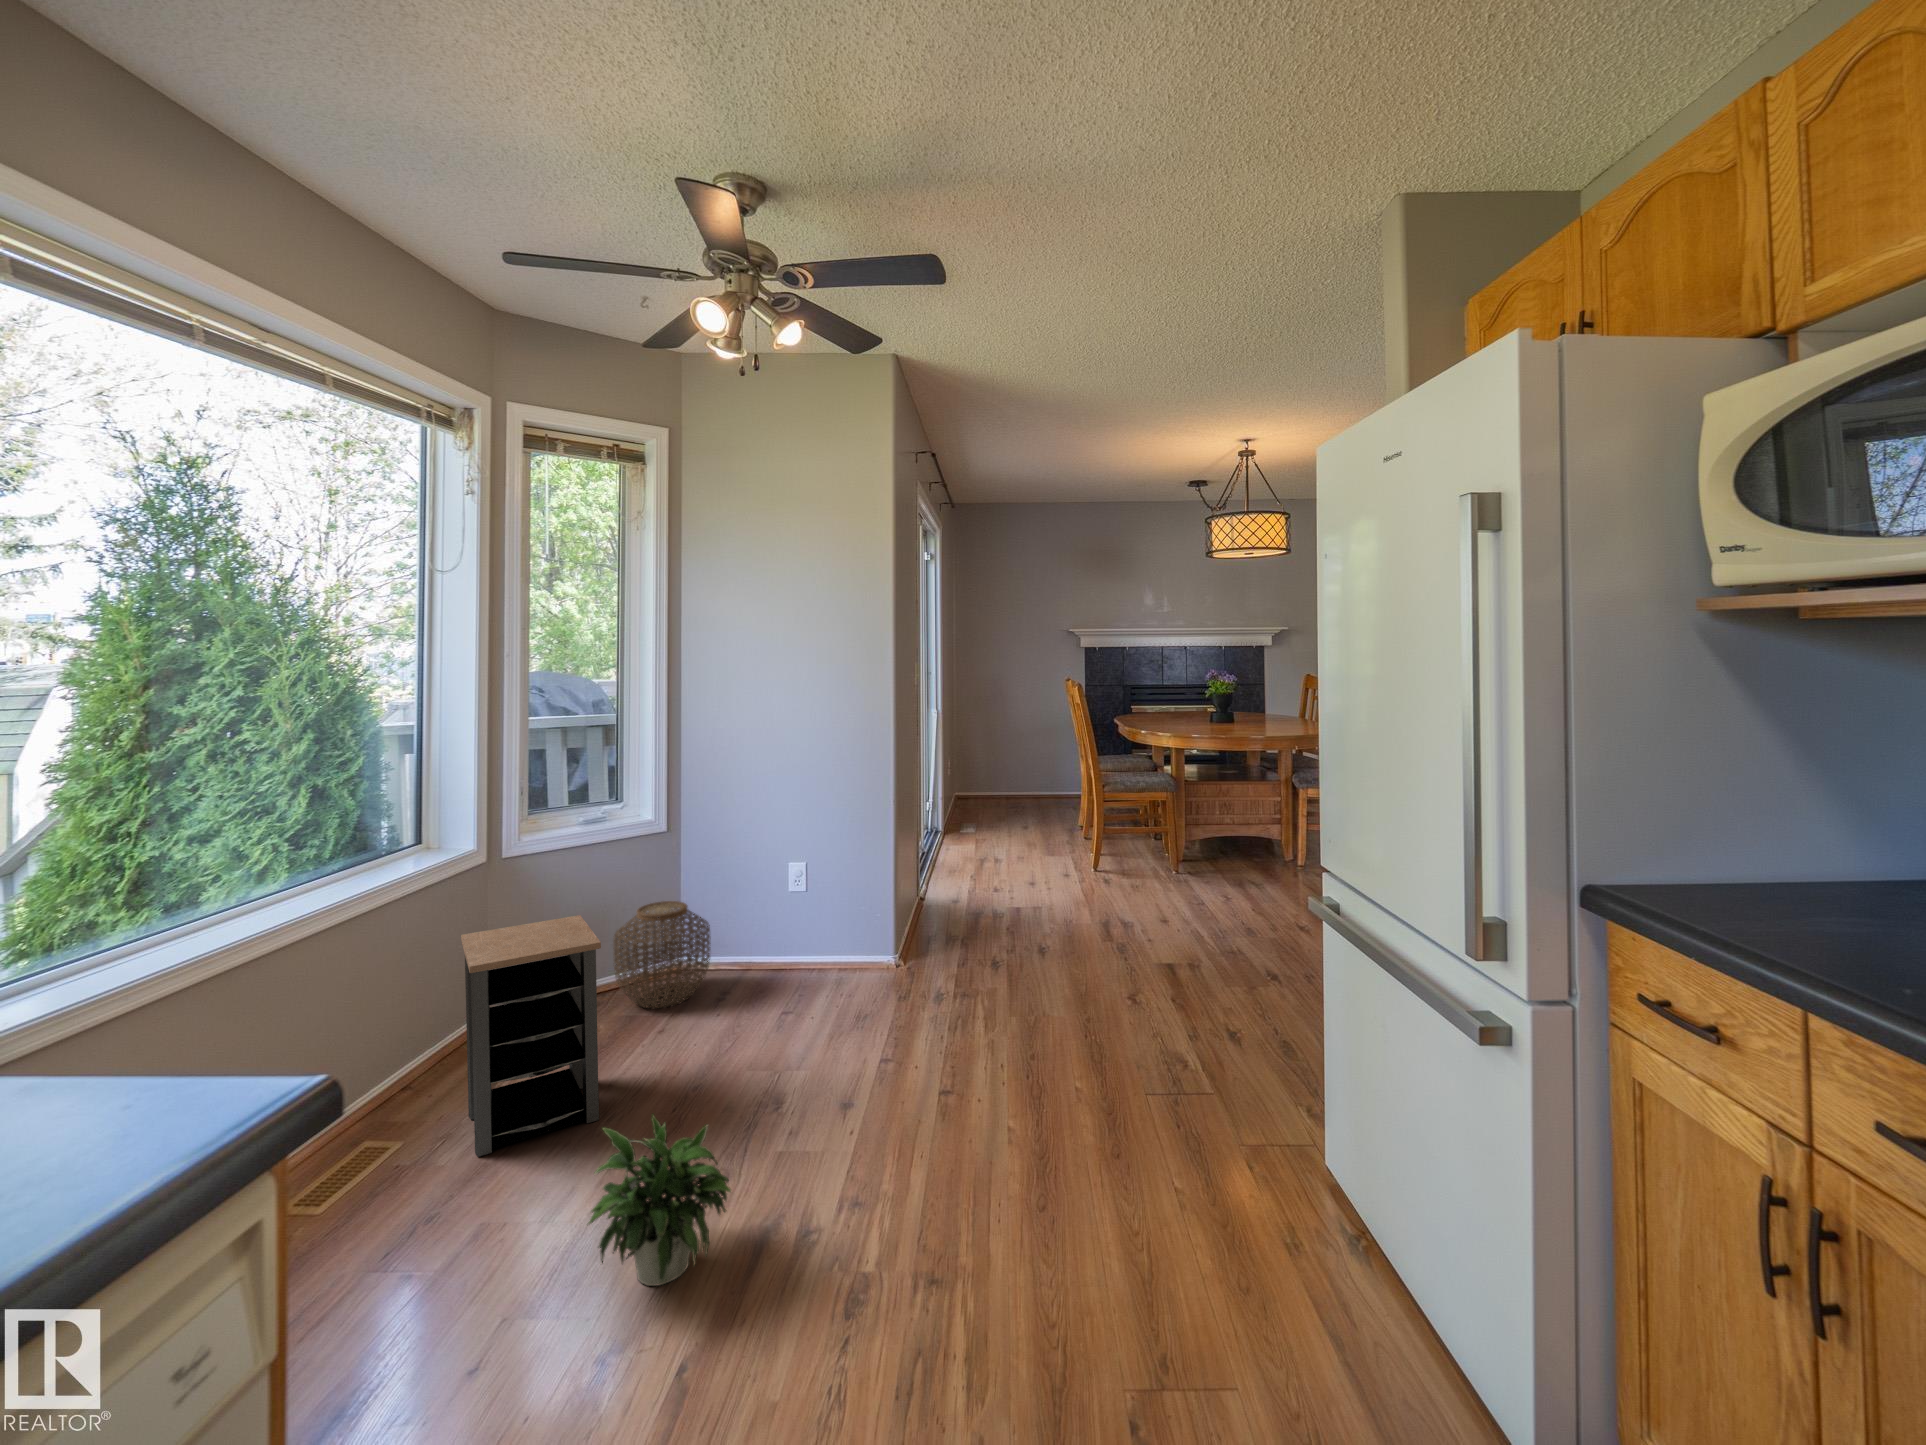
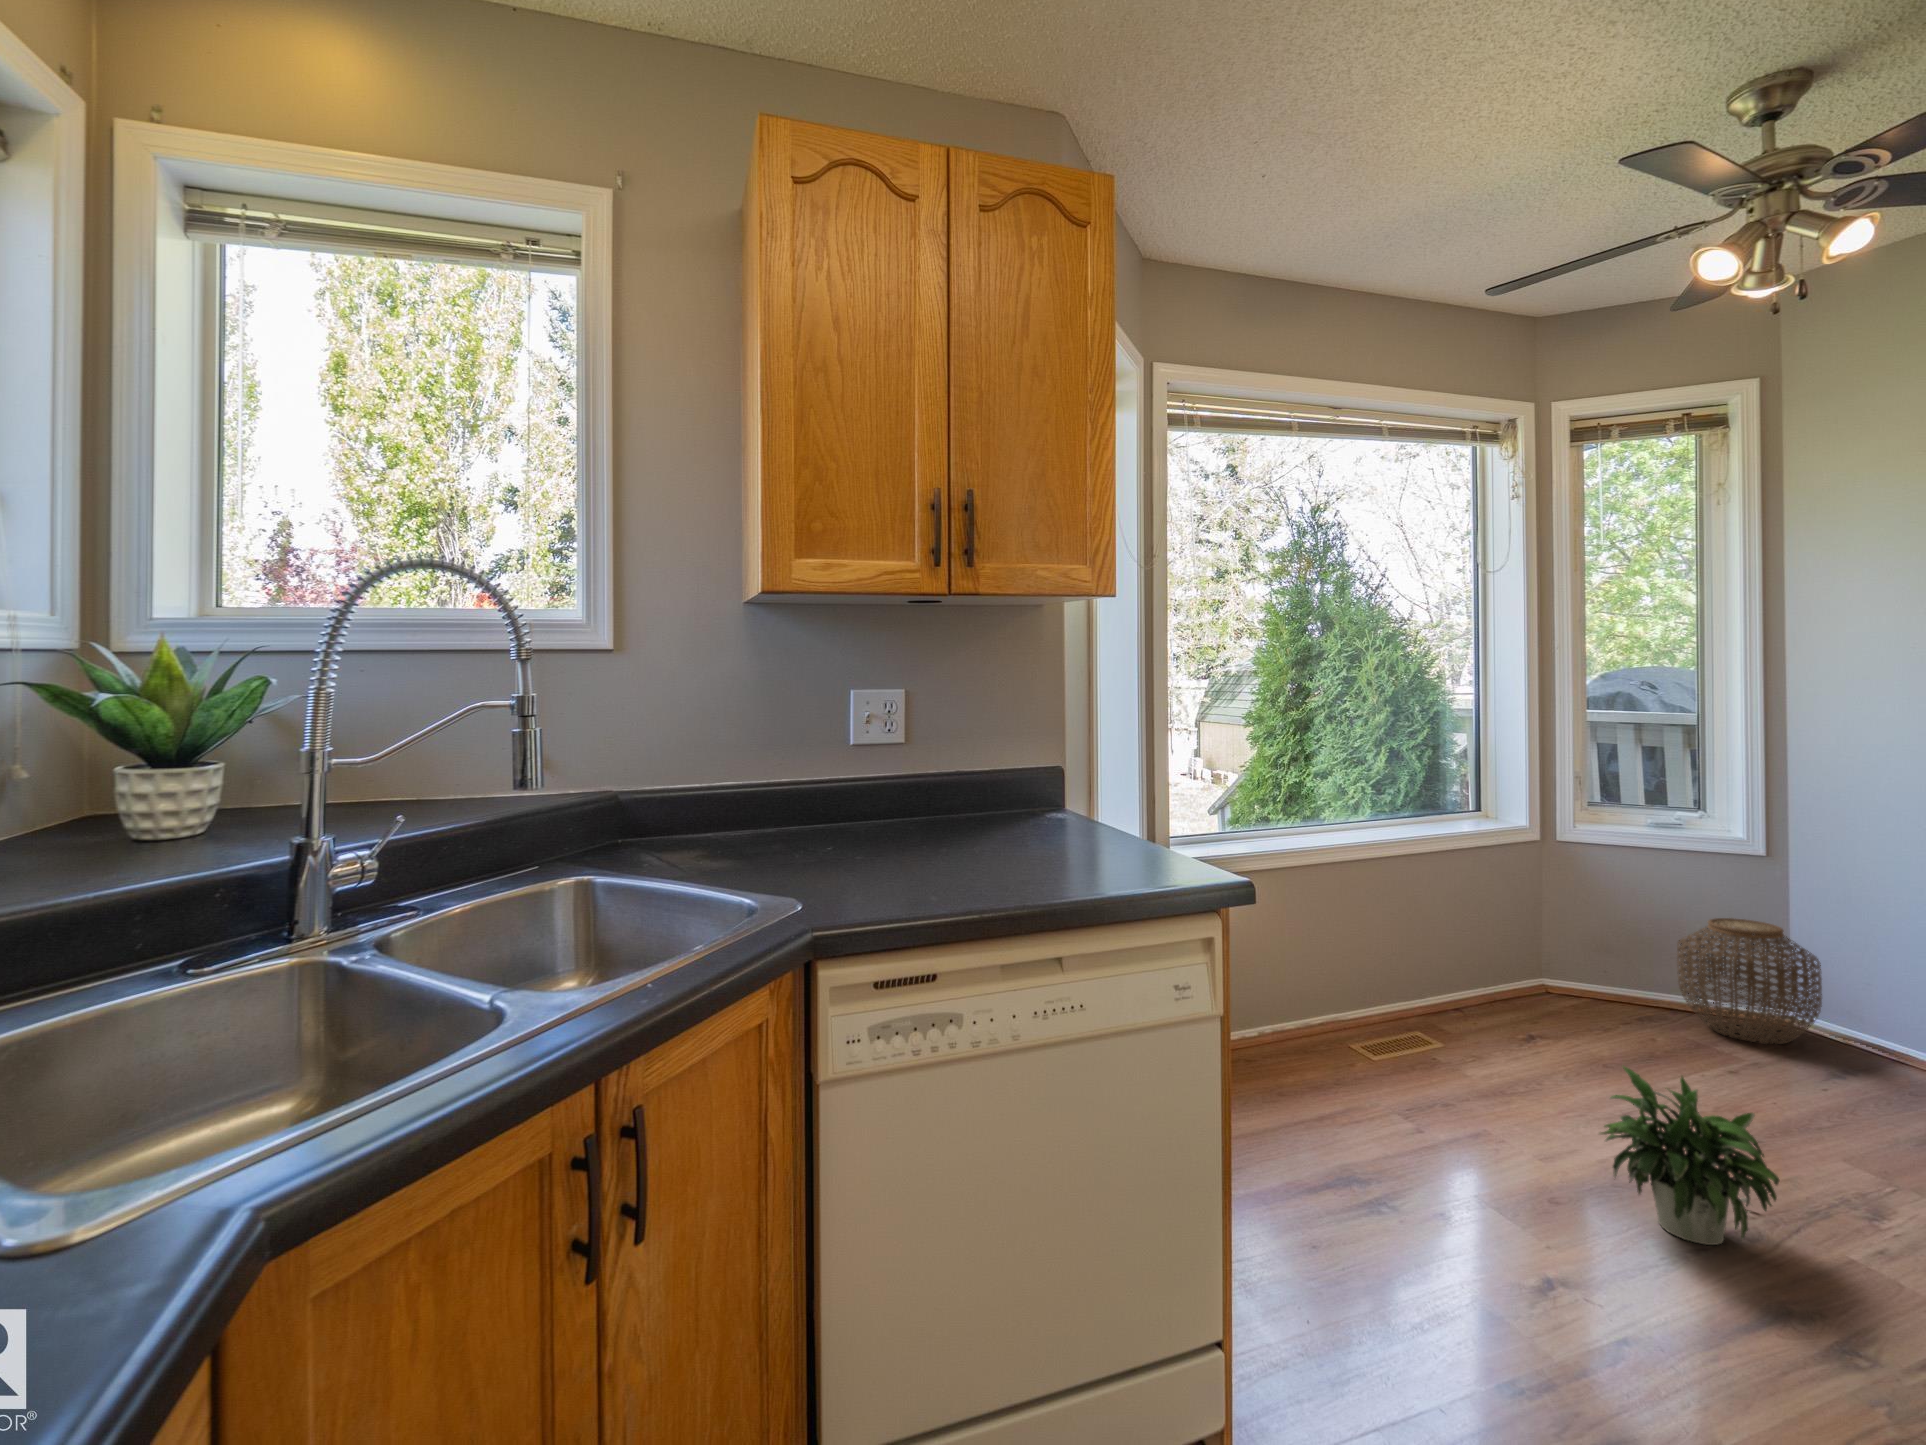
side table: present [461,915,601,1157] -> none [1503,885,1641,1099]

